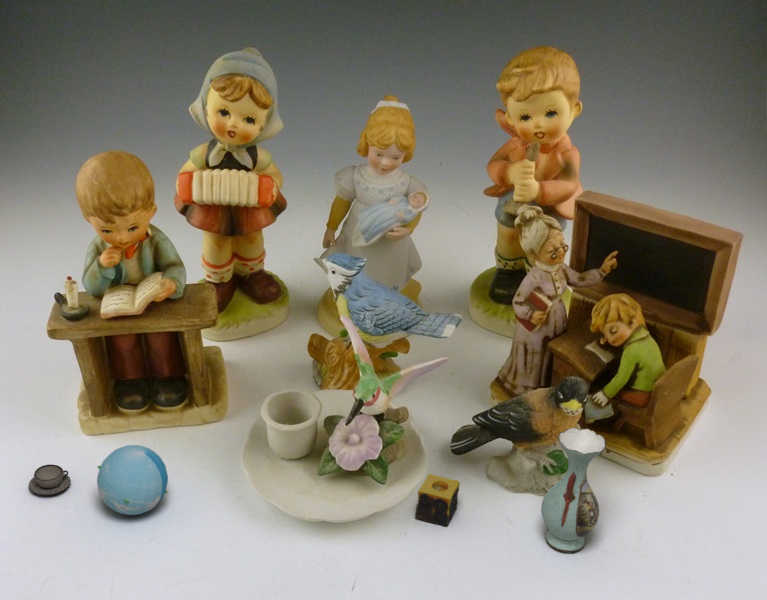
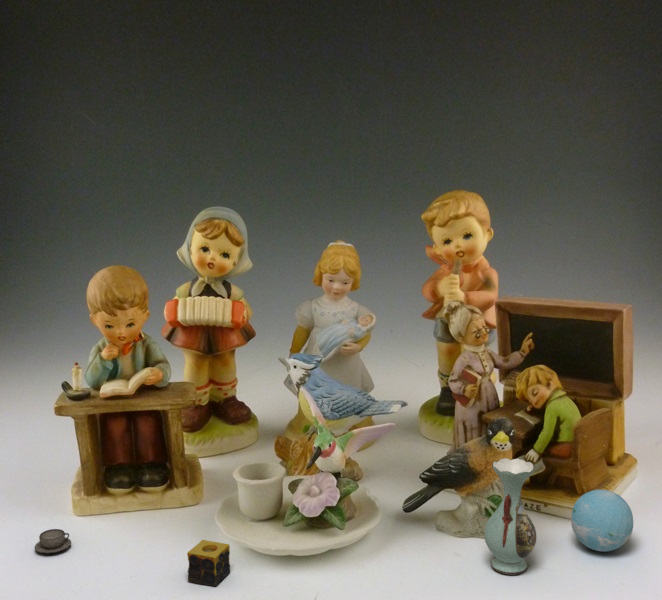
decorative ball: present [97,445,168,515] -> present [571,490,633,551]
candle: present [415,474,460,526] -> present [187,540,230,586]

